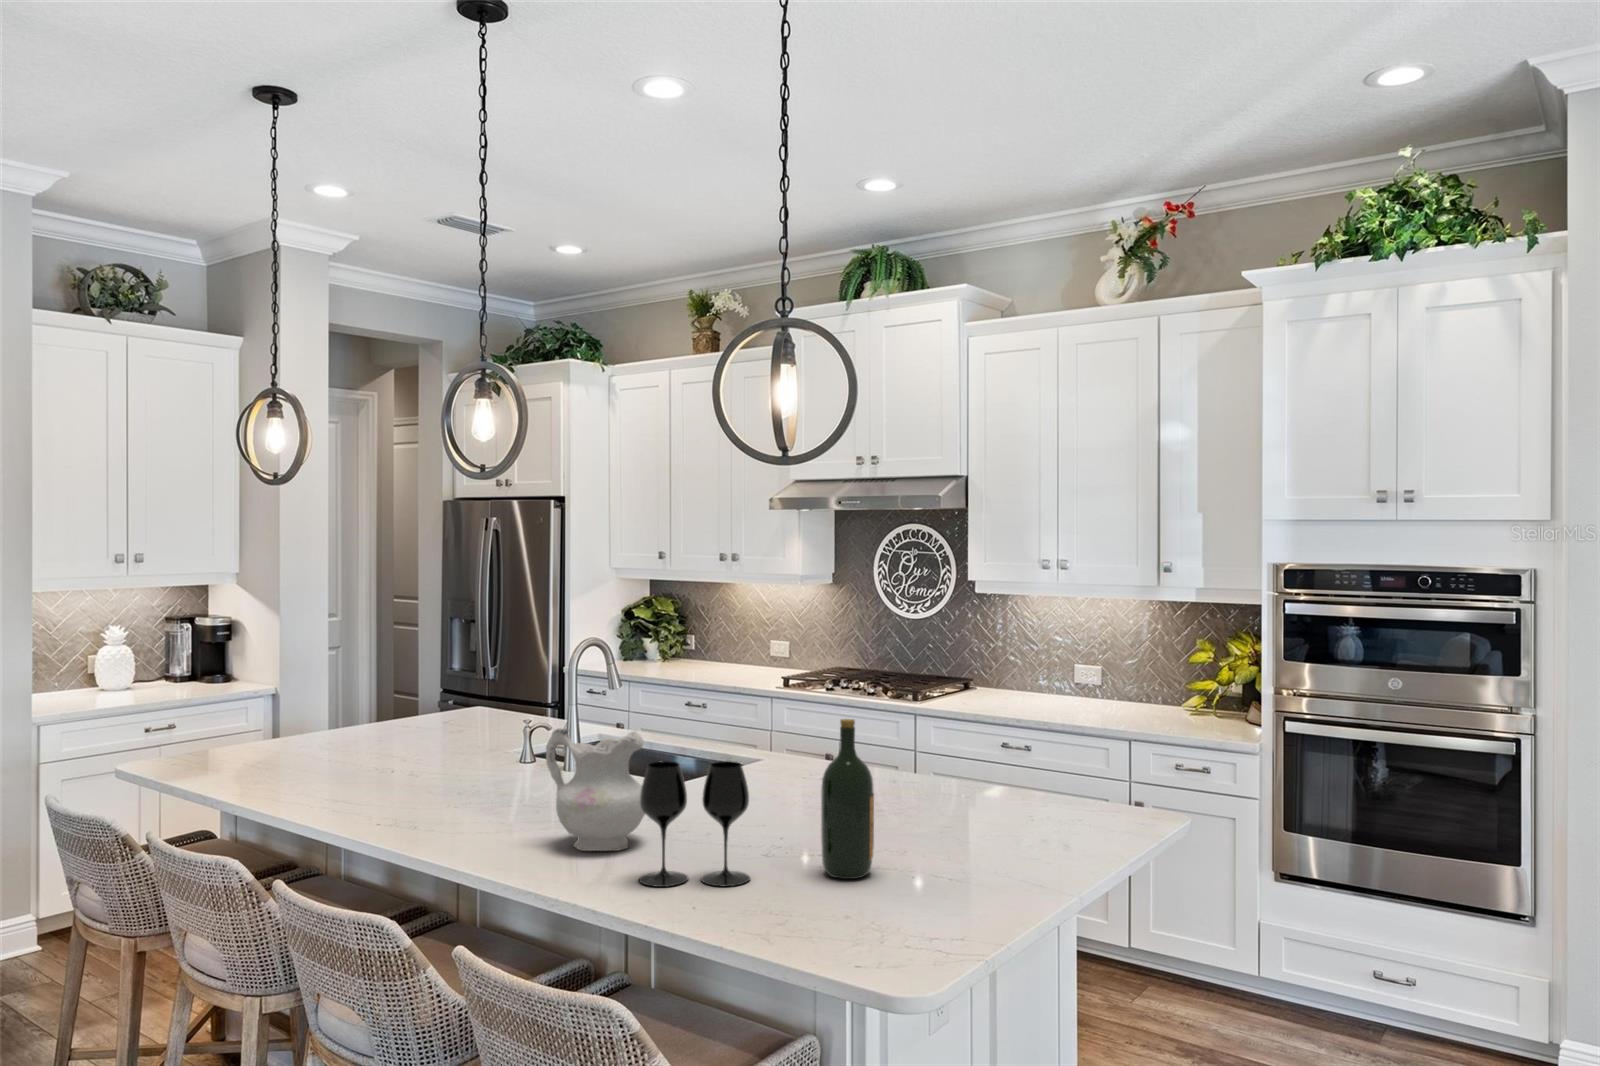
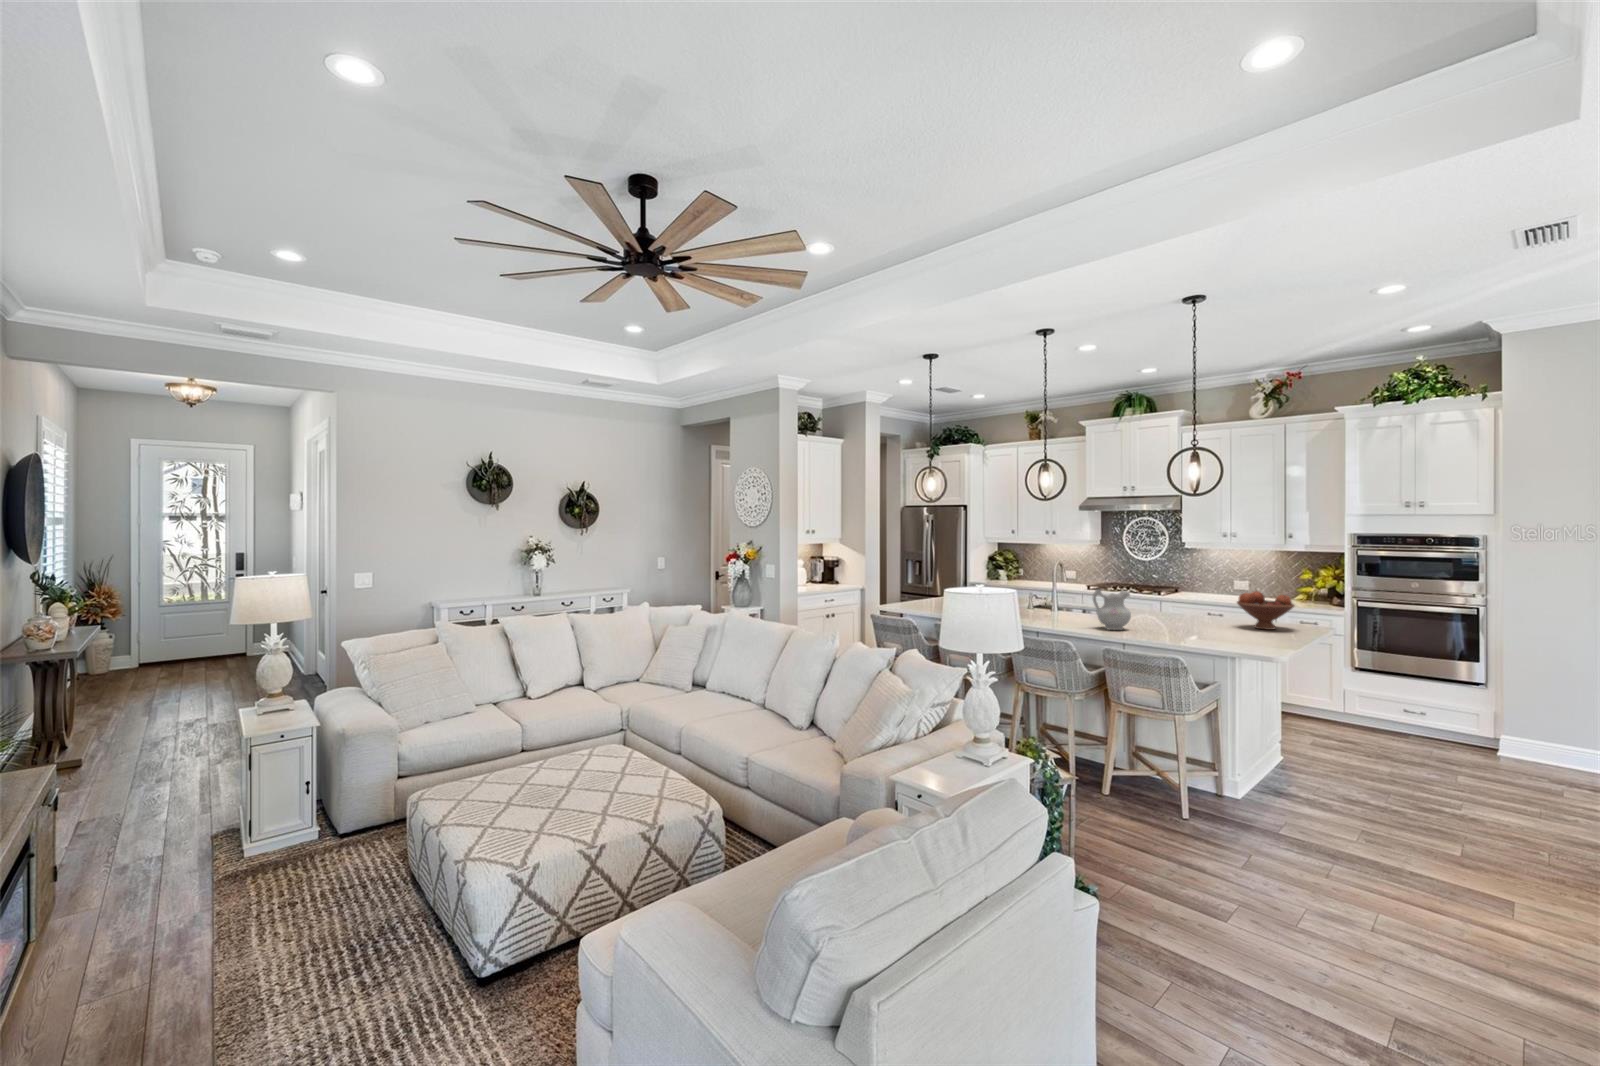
wine bottle: present [821,719,874,879] -> none [1208,585,1229,637]
fruit bowl: none [948,721,1084,832] -> present [1237,591,1294,630]
wine glass: present [639,761,750,887] -> none [1145,598,1185,638]

